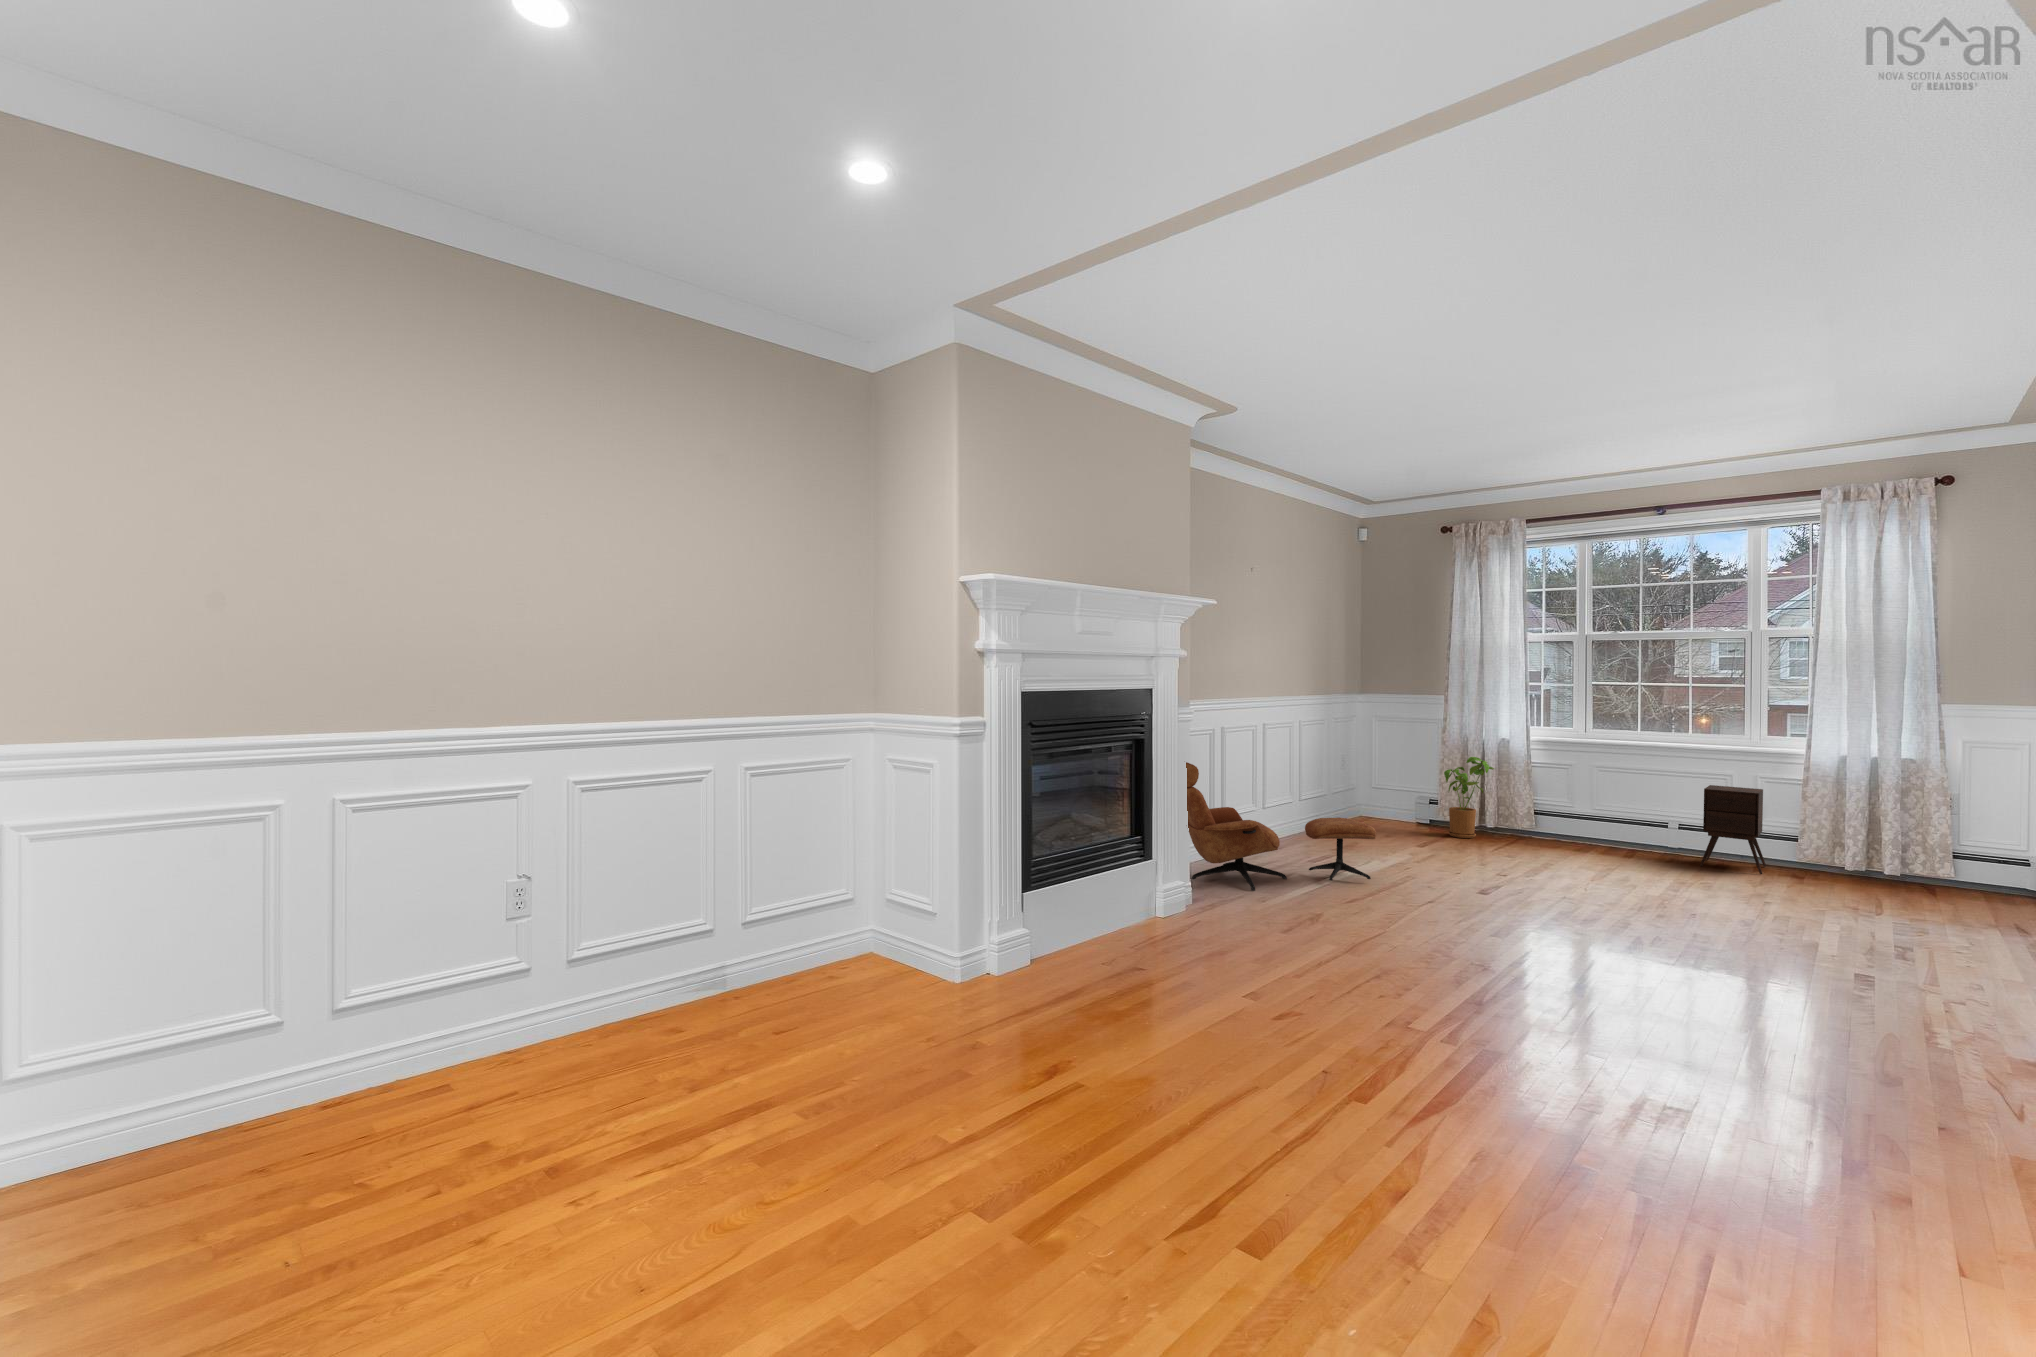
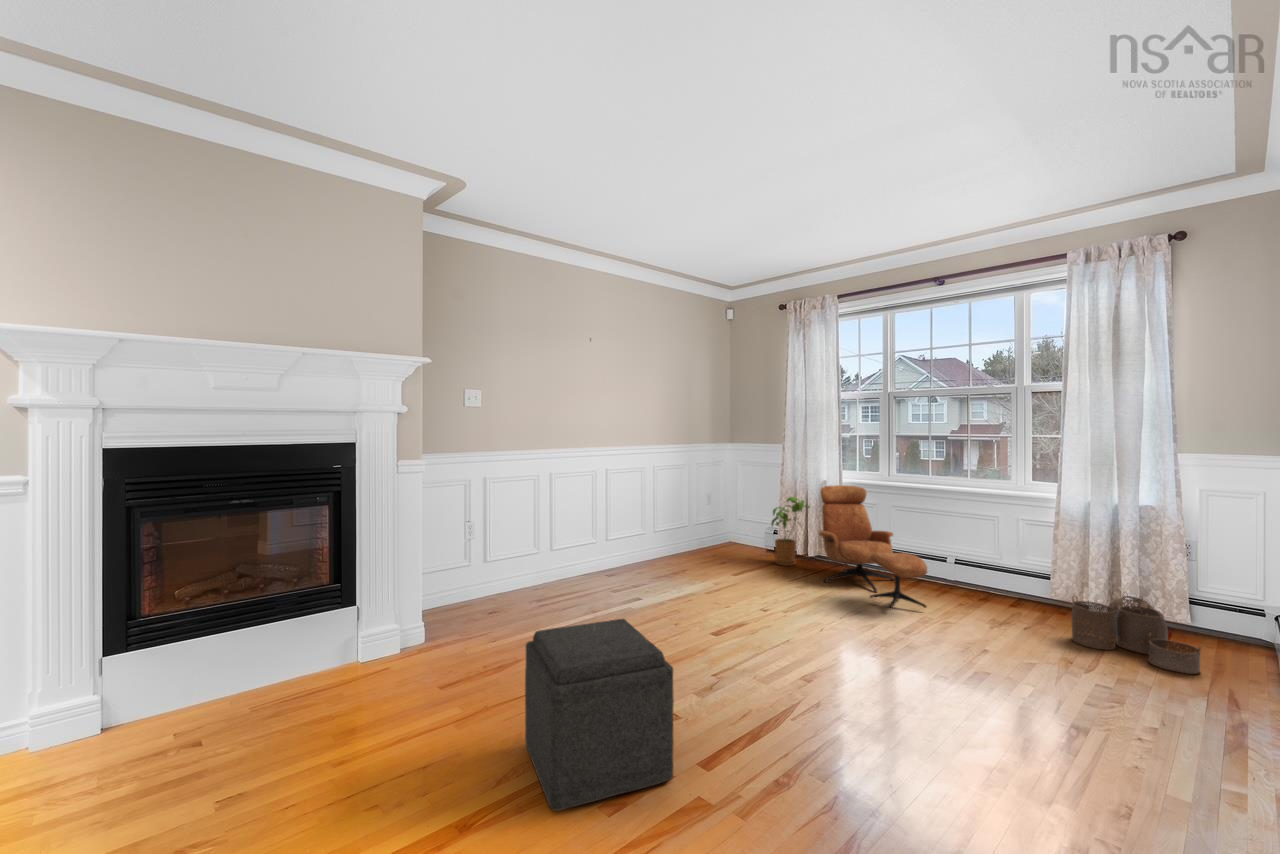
lounge chair: present [1186,762,1376,891] -> present [819,485,928,609]
side table: present [1700,785,1766,874] -> none [962,525,1025,611]
woven basket: none [1841,848,1982,916] -> present [1072,595,1201,674]
ottoman: none [1439,854,1605,998] -> present [525,619,674,811]

